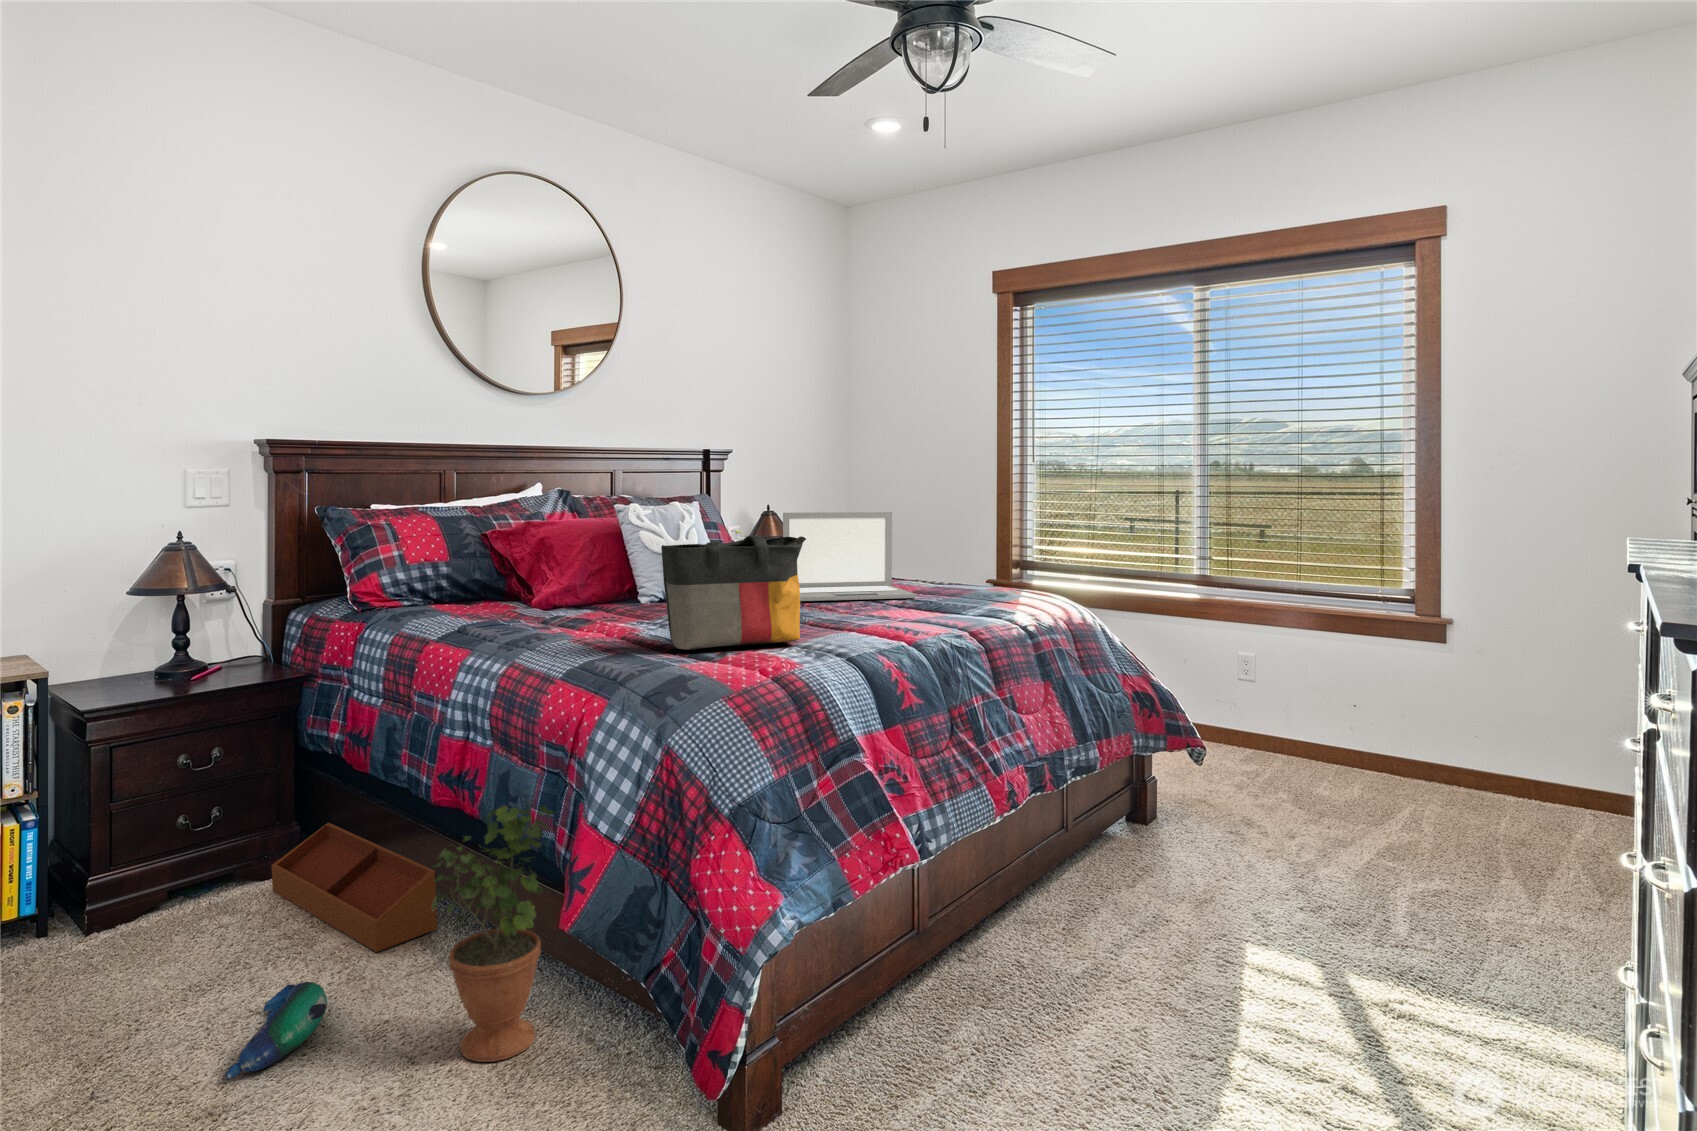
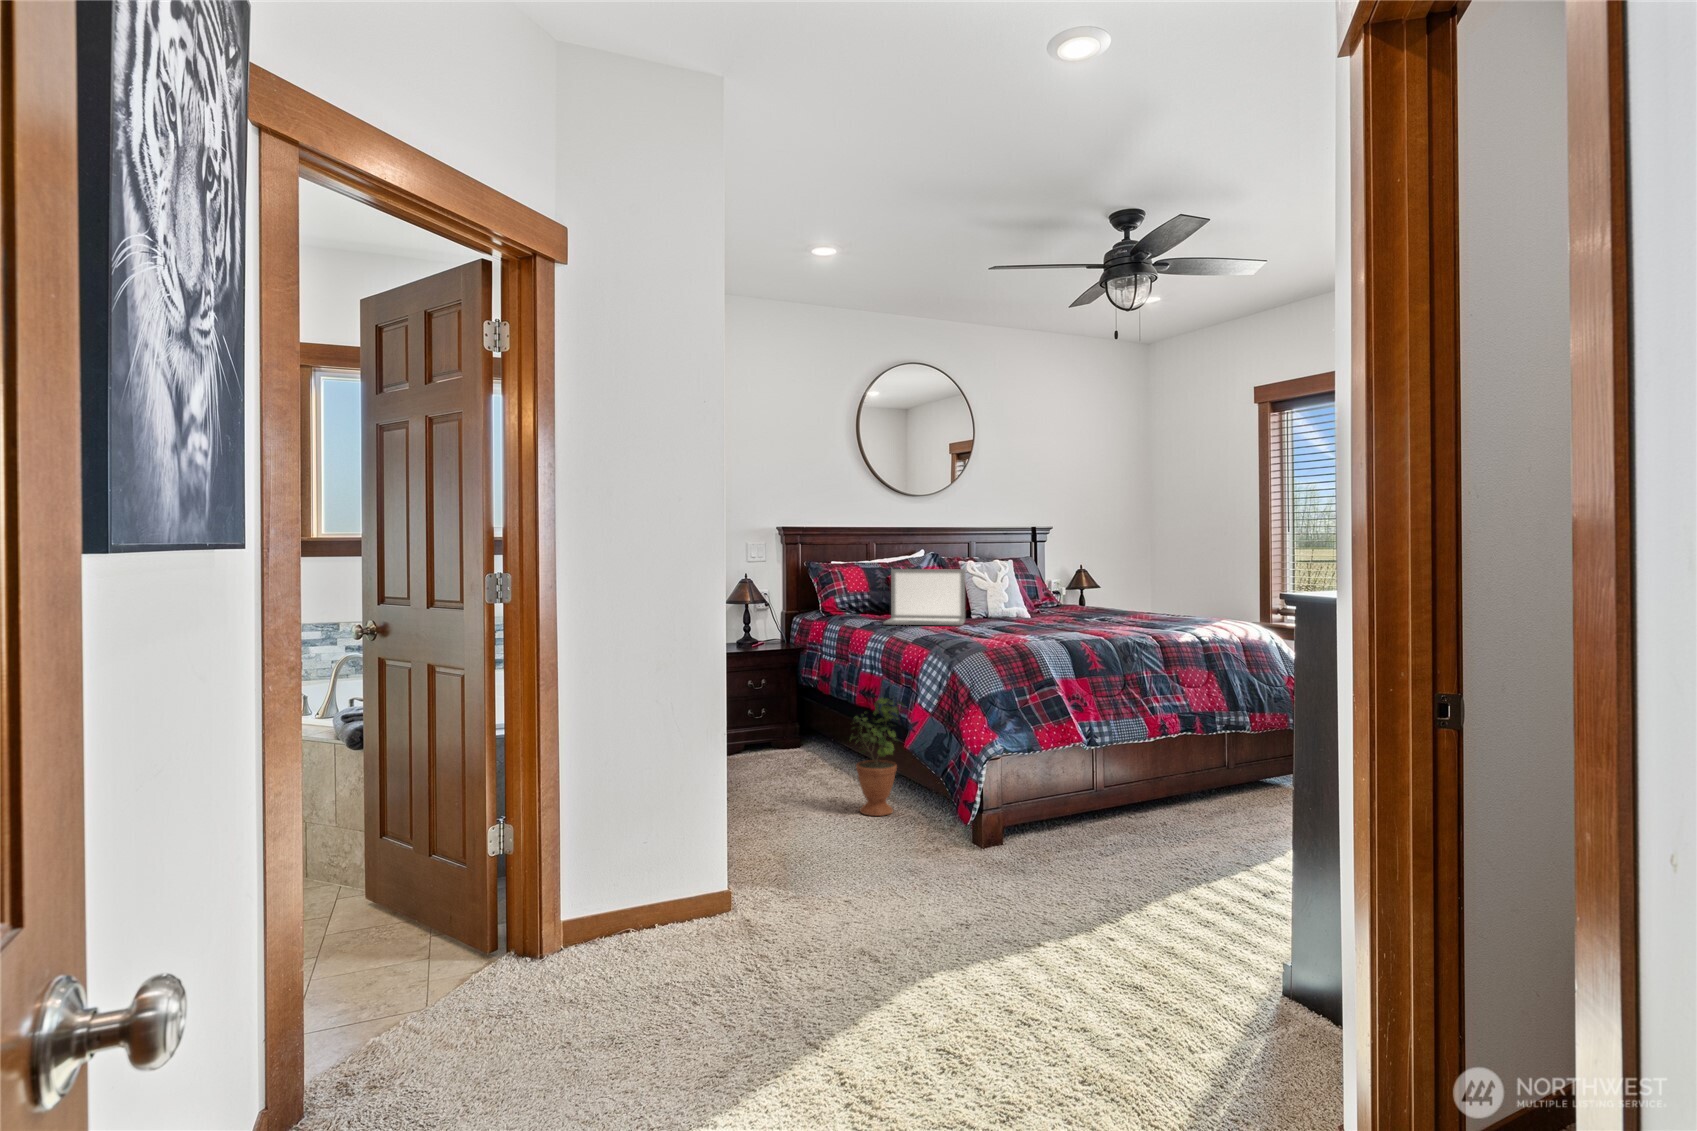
laptop: present [783,512,916,601] -> present [884,569,965,625]
tote bag: present [661,535,806,650] -> none [966,574,1046,634]
storage bin: present [271,823,437,952] -> none [780,725,855,779]
plush toy: present [225,982,327,1079] -> none [766,776,805,805]

